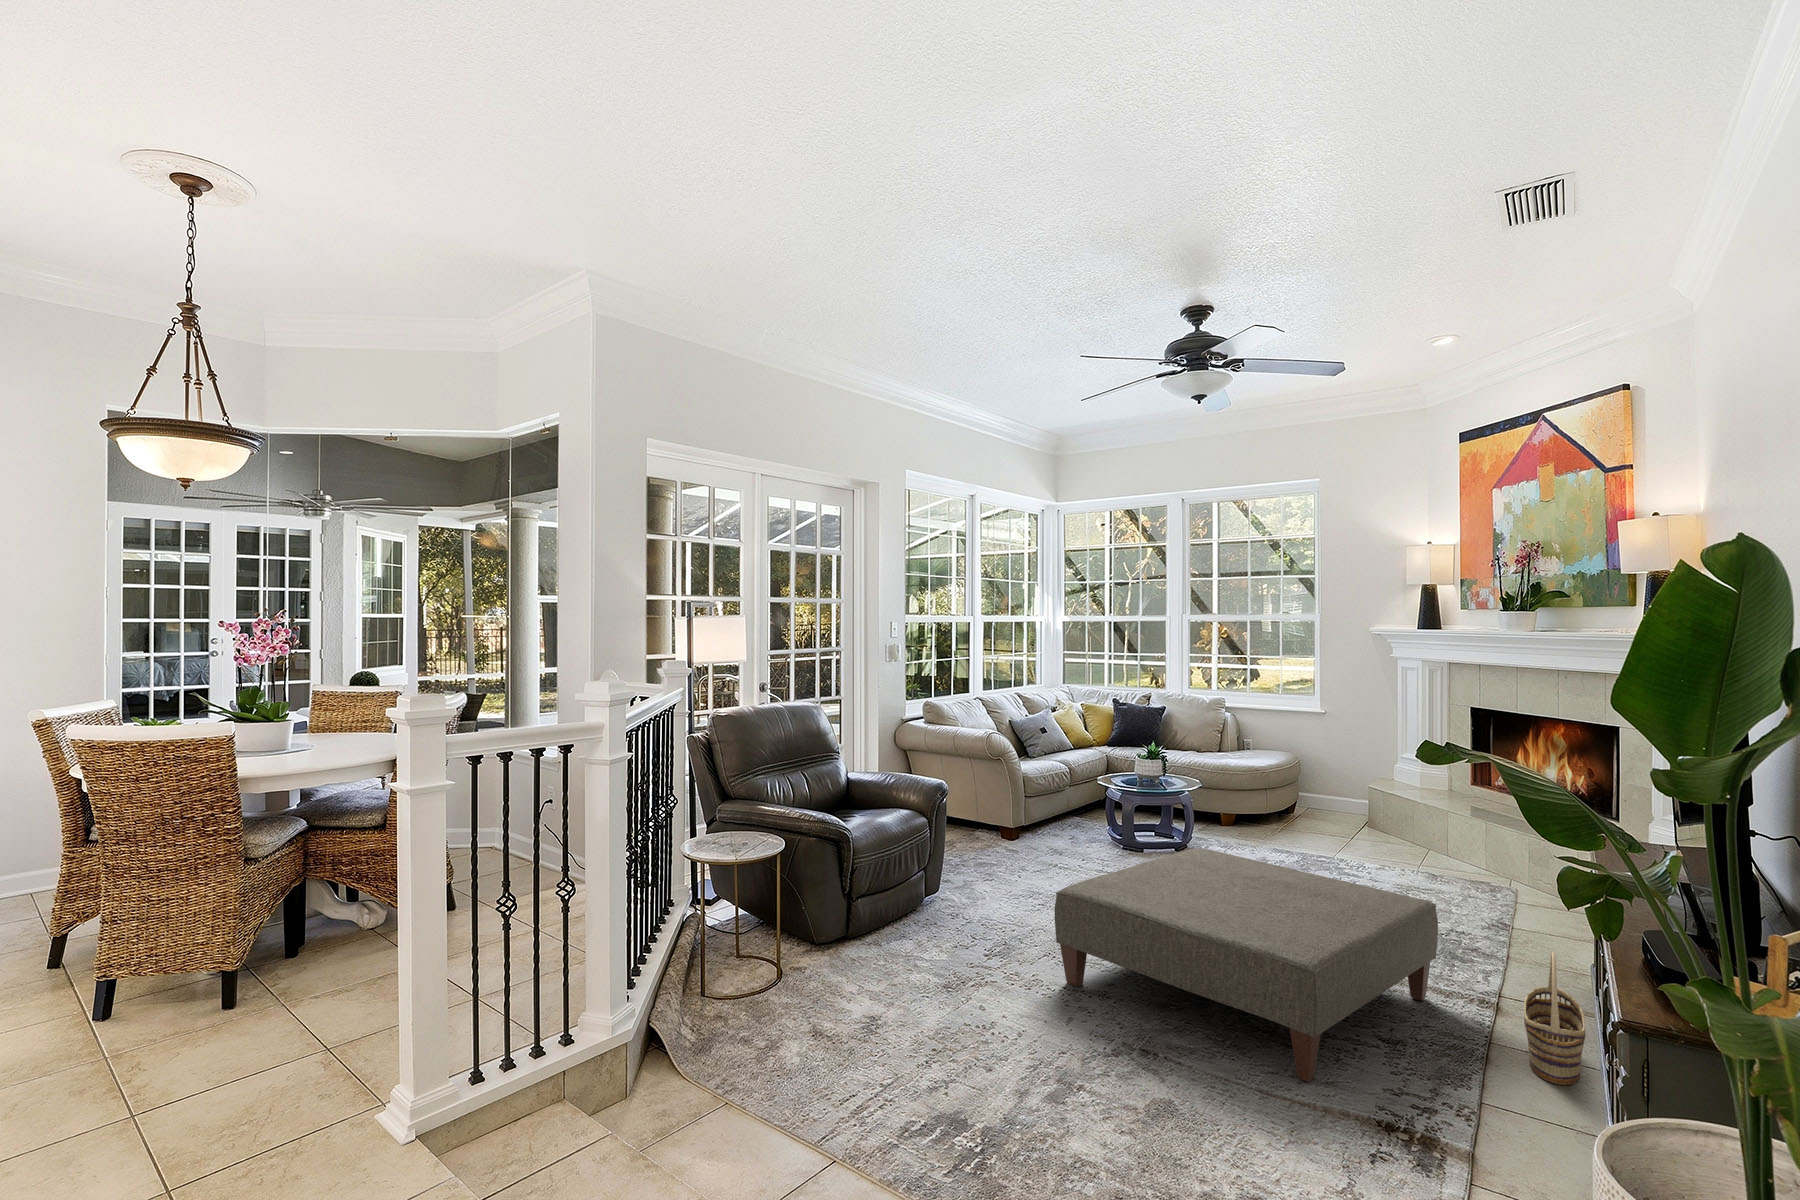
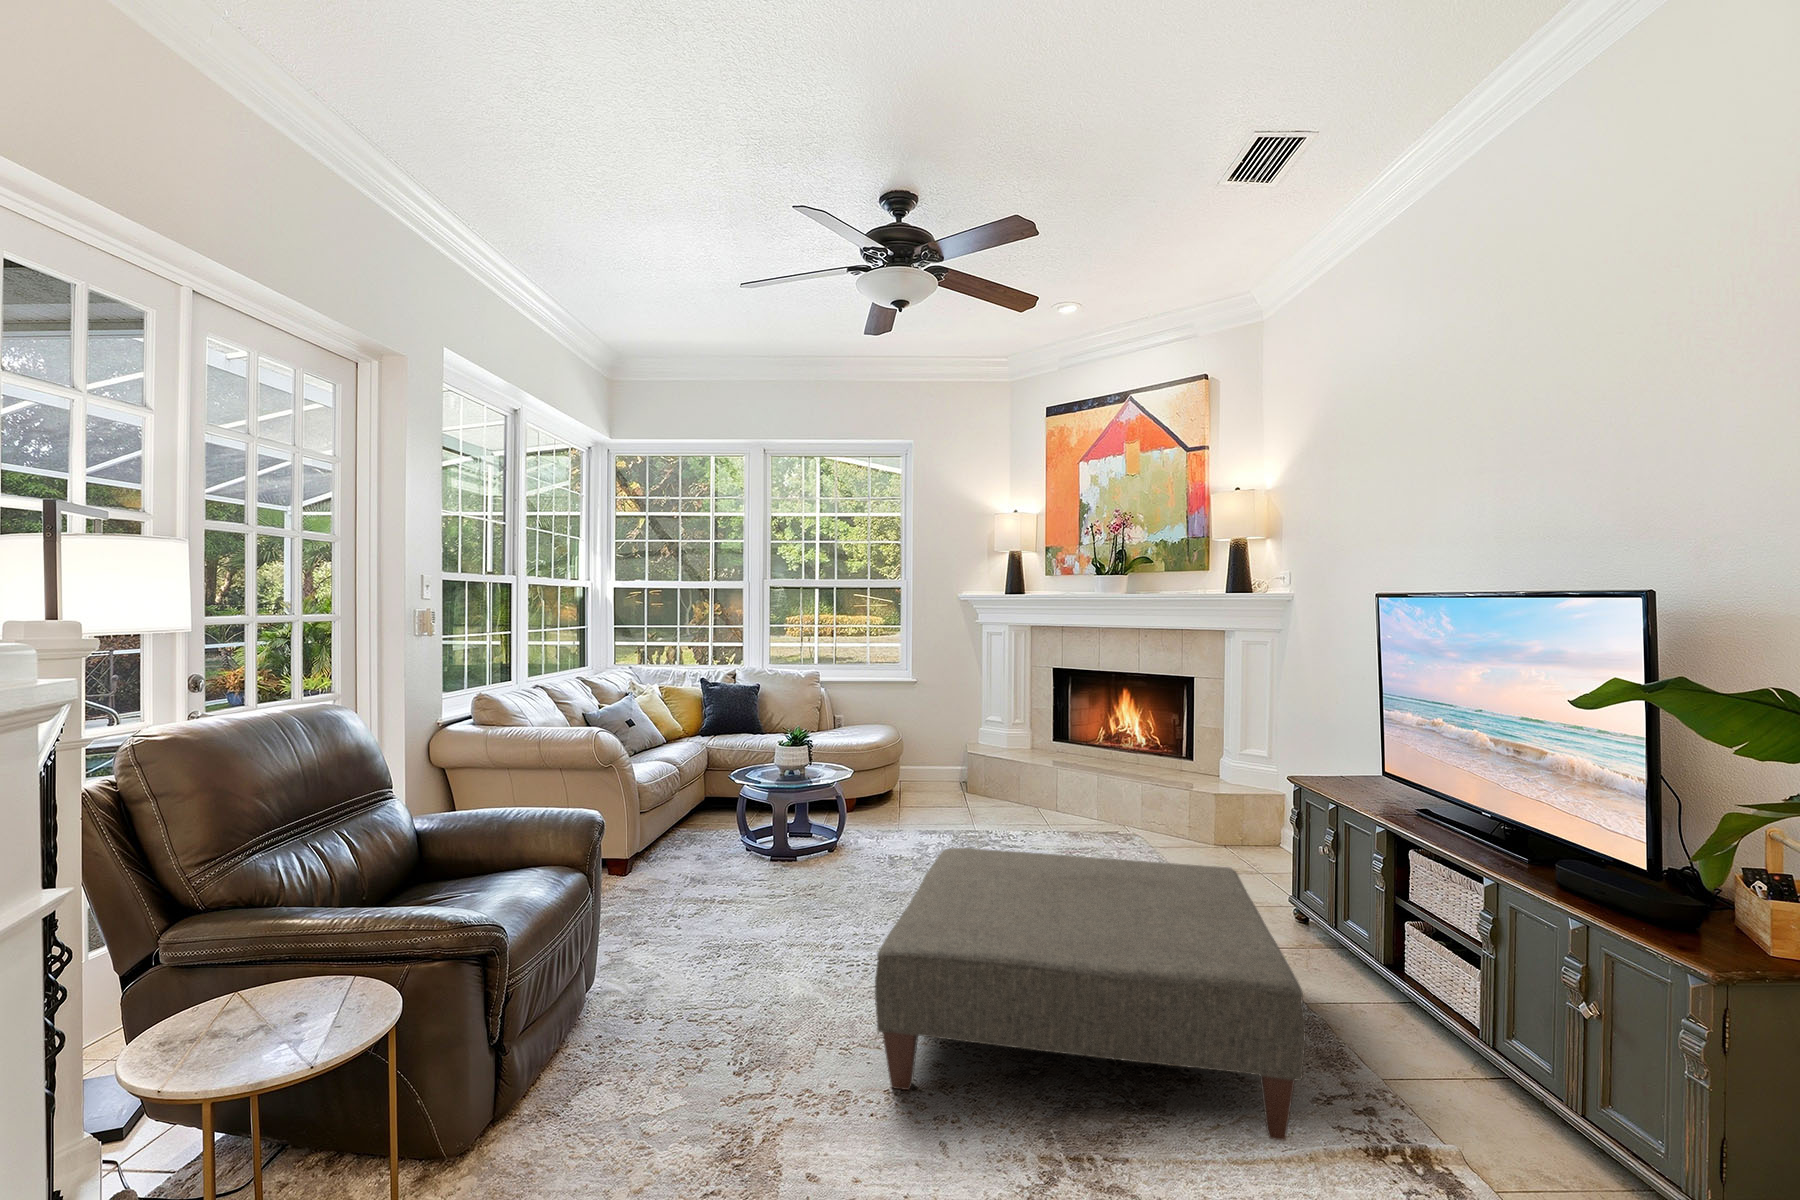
basket: present [1524,953,1585,1085] -> none [1347,902,1440,1044]

